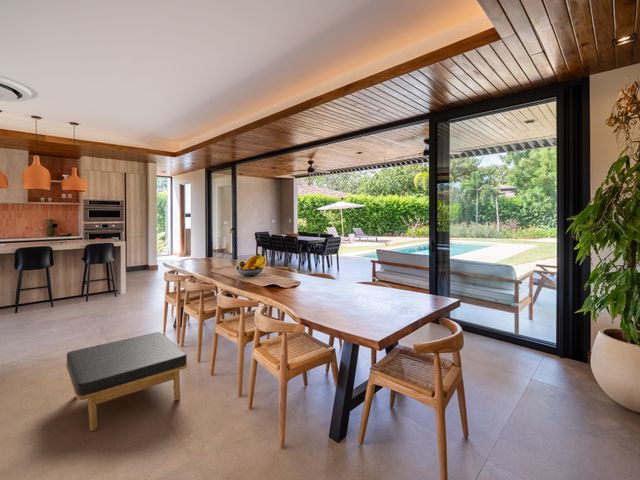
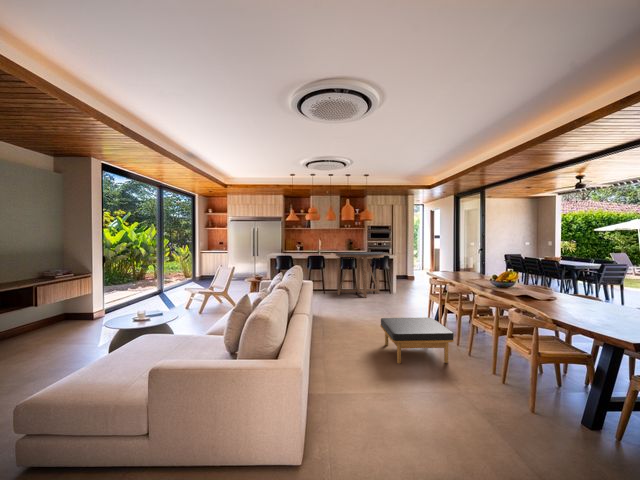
console table: none [9,237,106,309] -> present [335,252,384,298]

